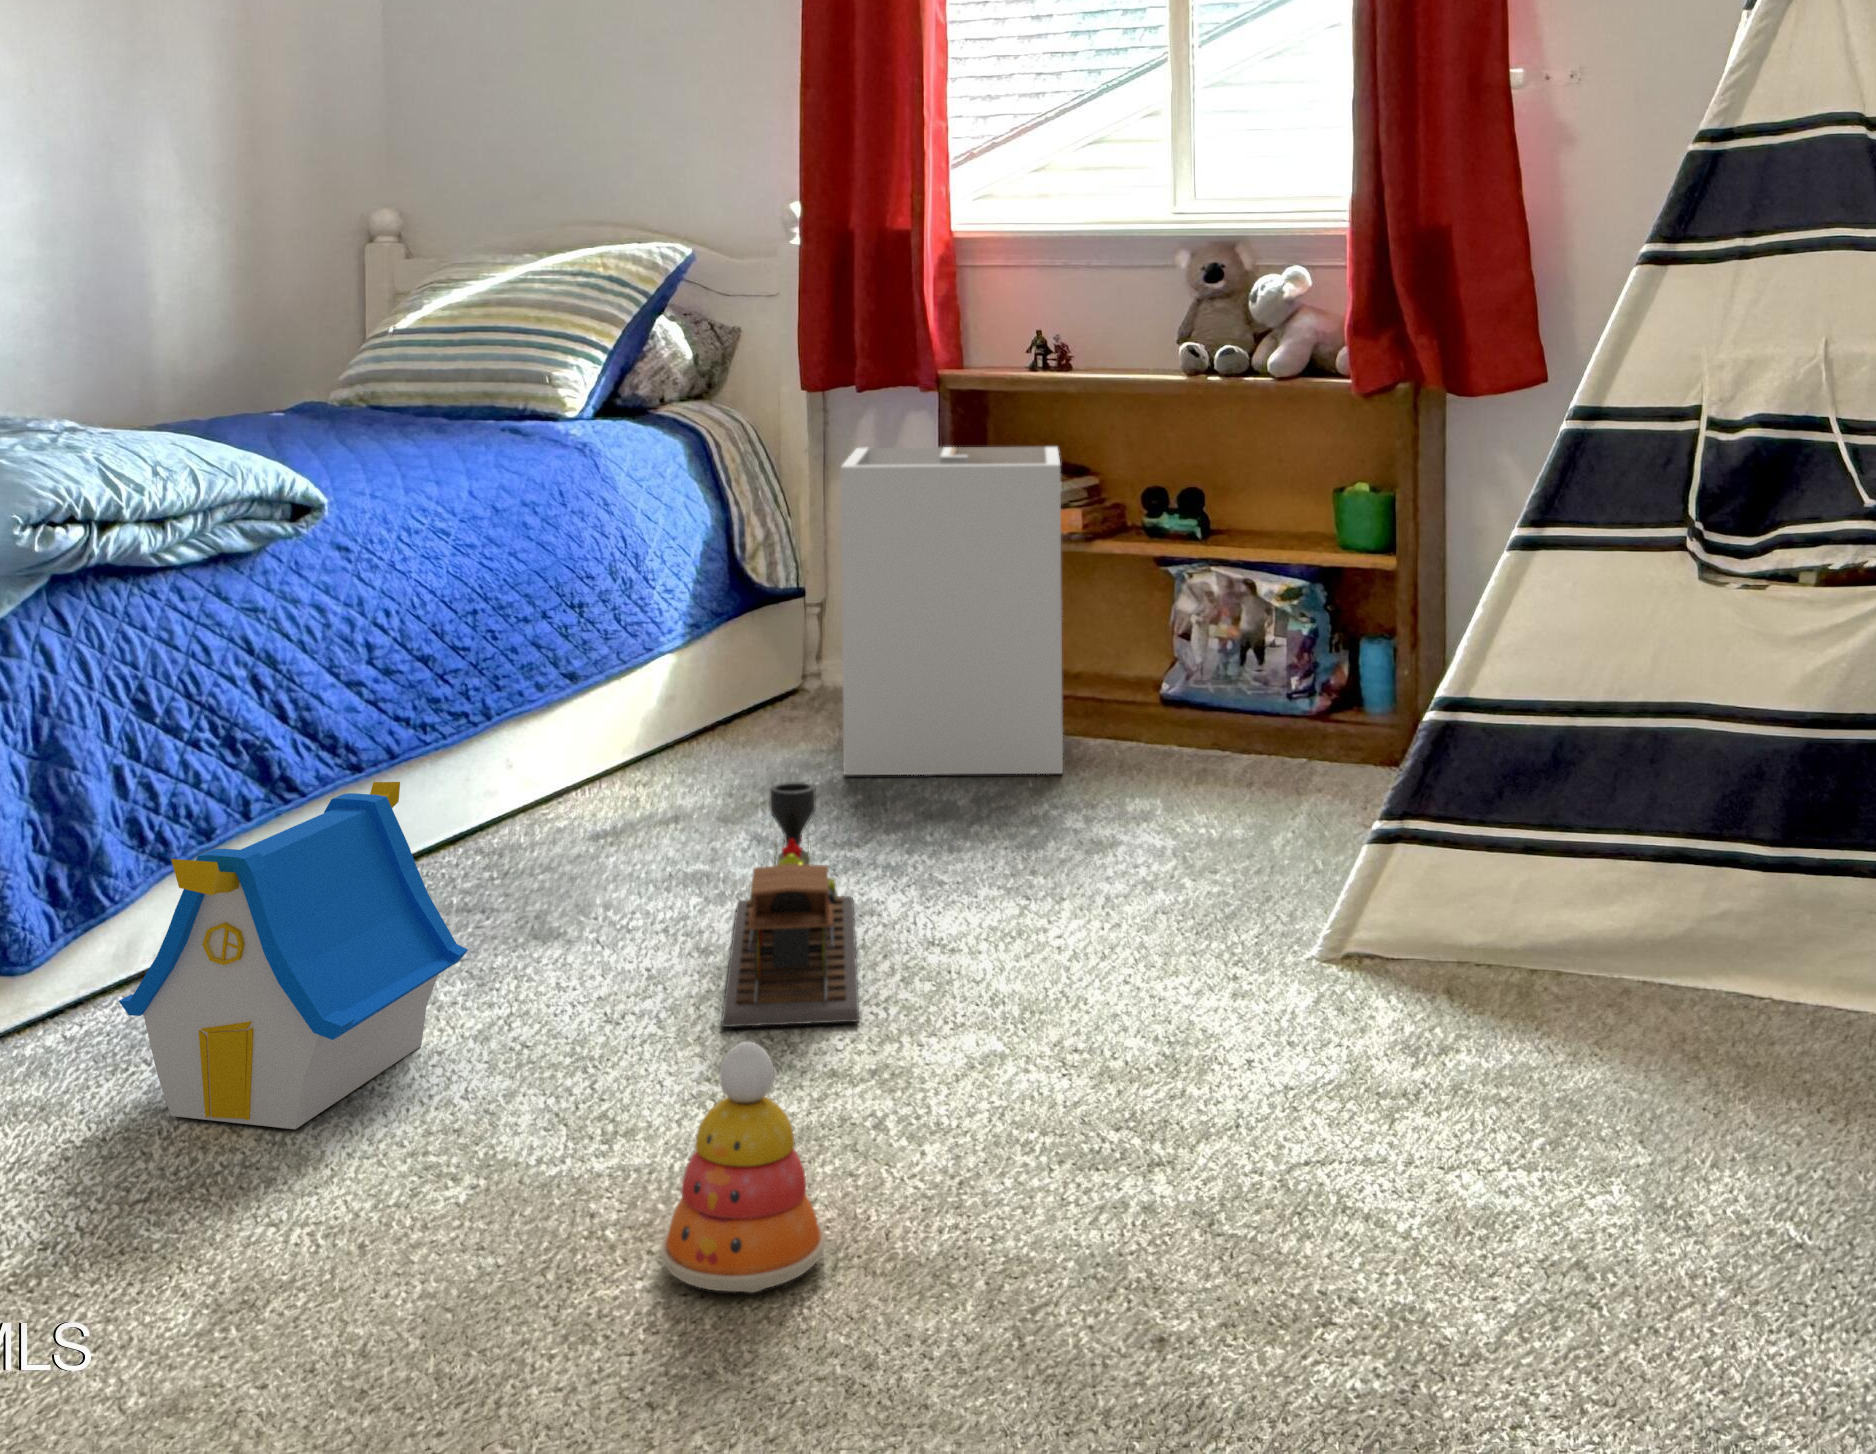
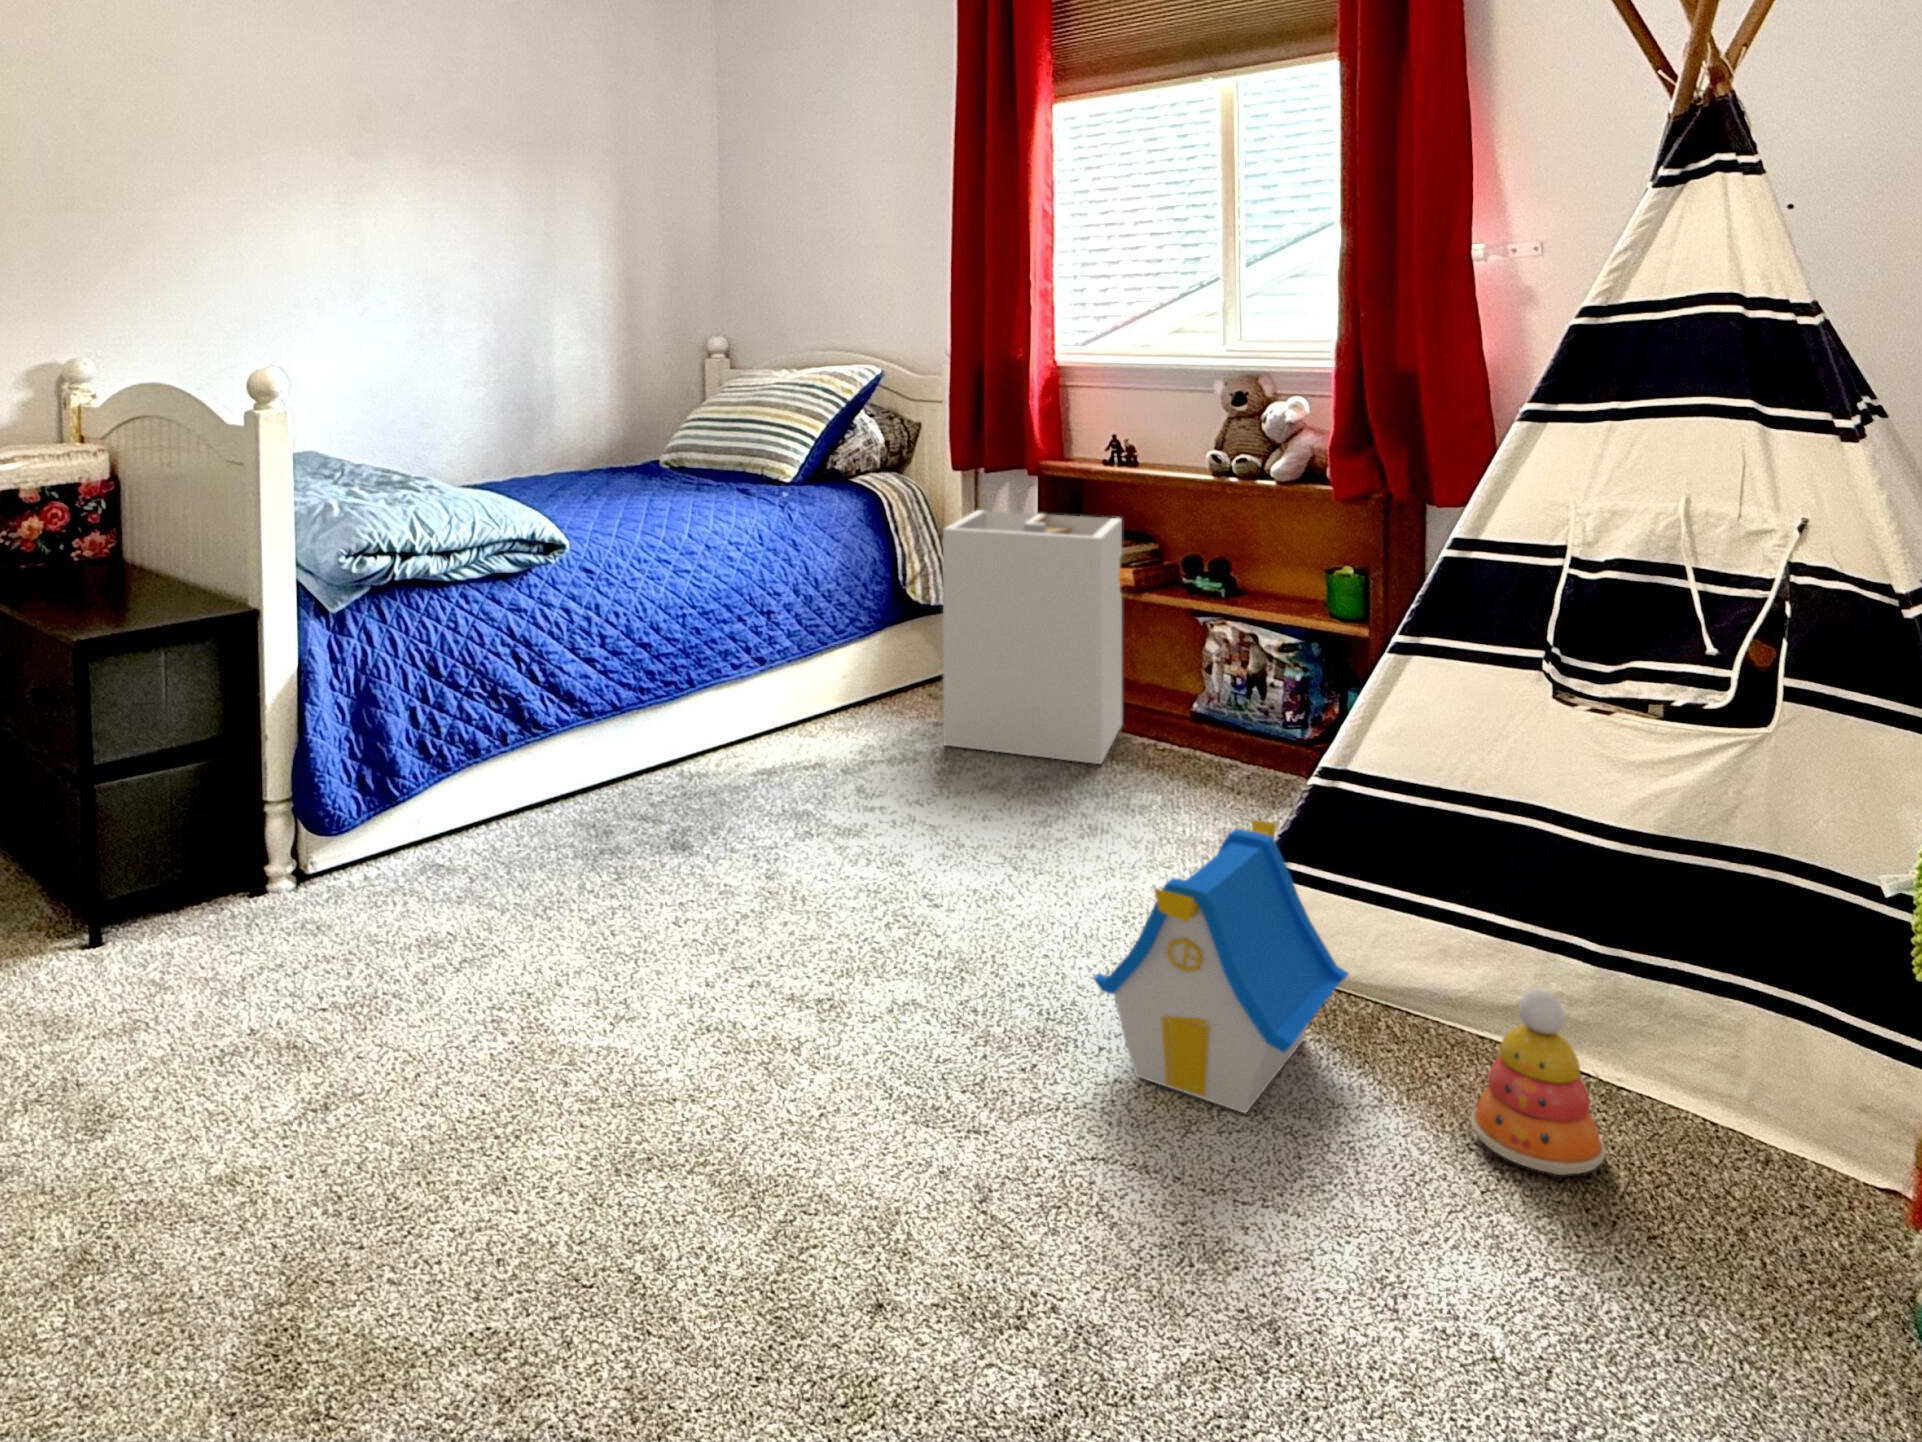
toy house: present [119,782,468,1129] -> present [1094,820,1349,1113]
toy train: present [722,782,859,1027] -> none [743,765,891,955]
stacking toy: present [660,1042,825,1292] -> present [1471,989,1606,1175]

